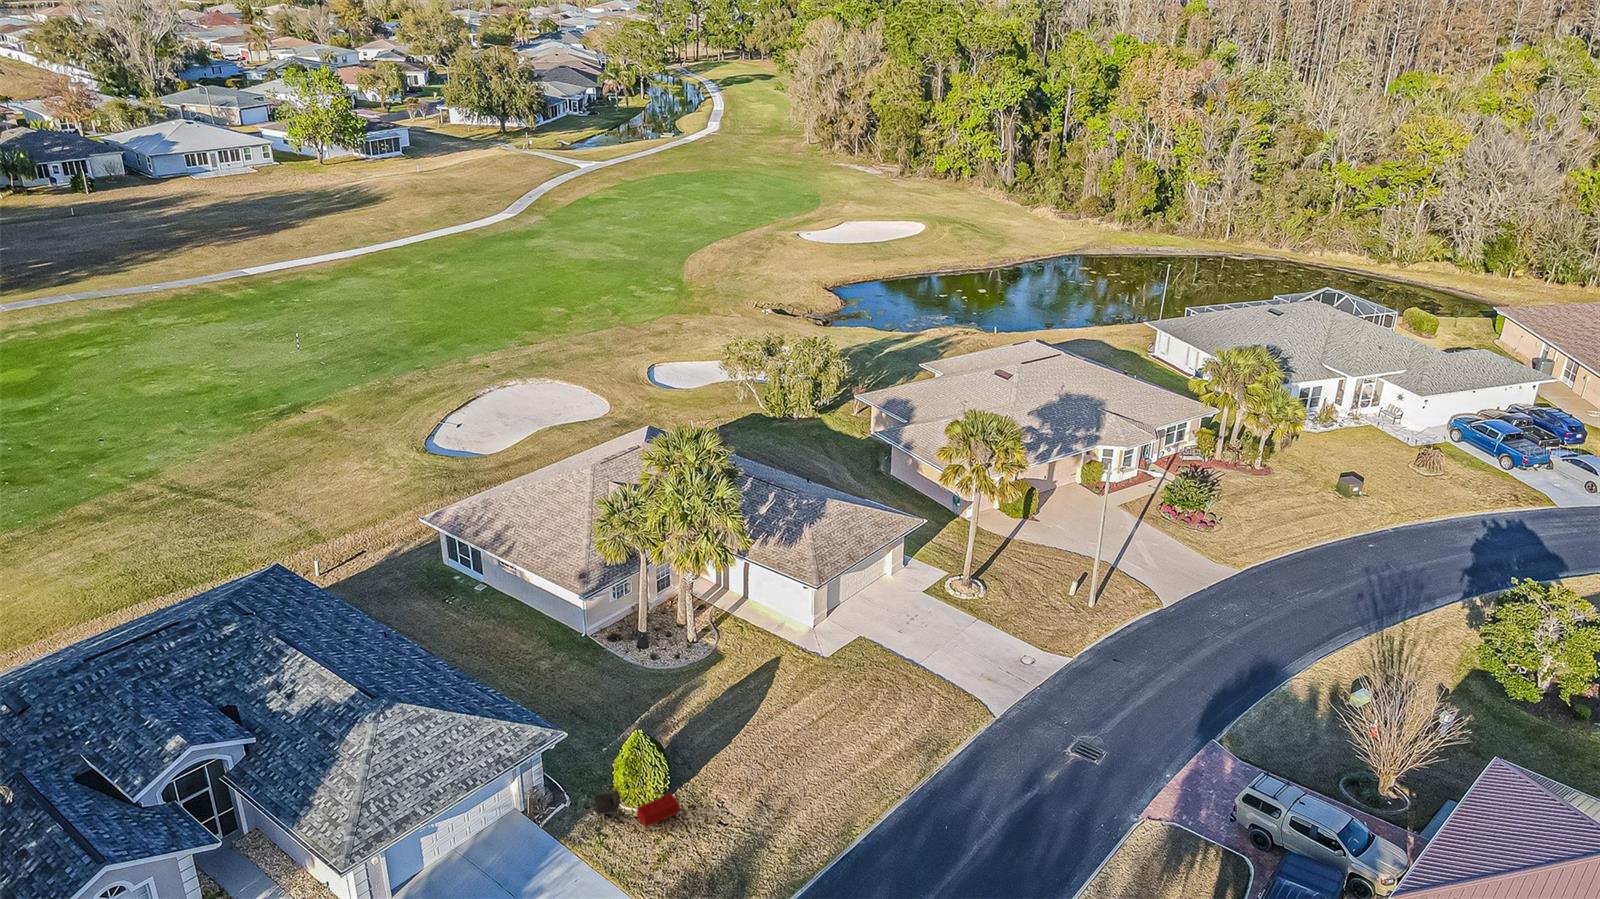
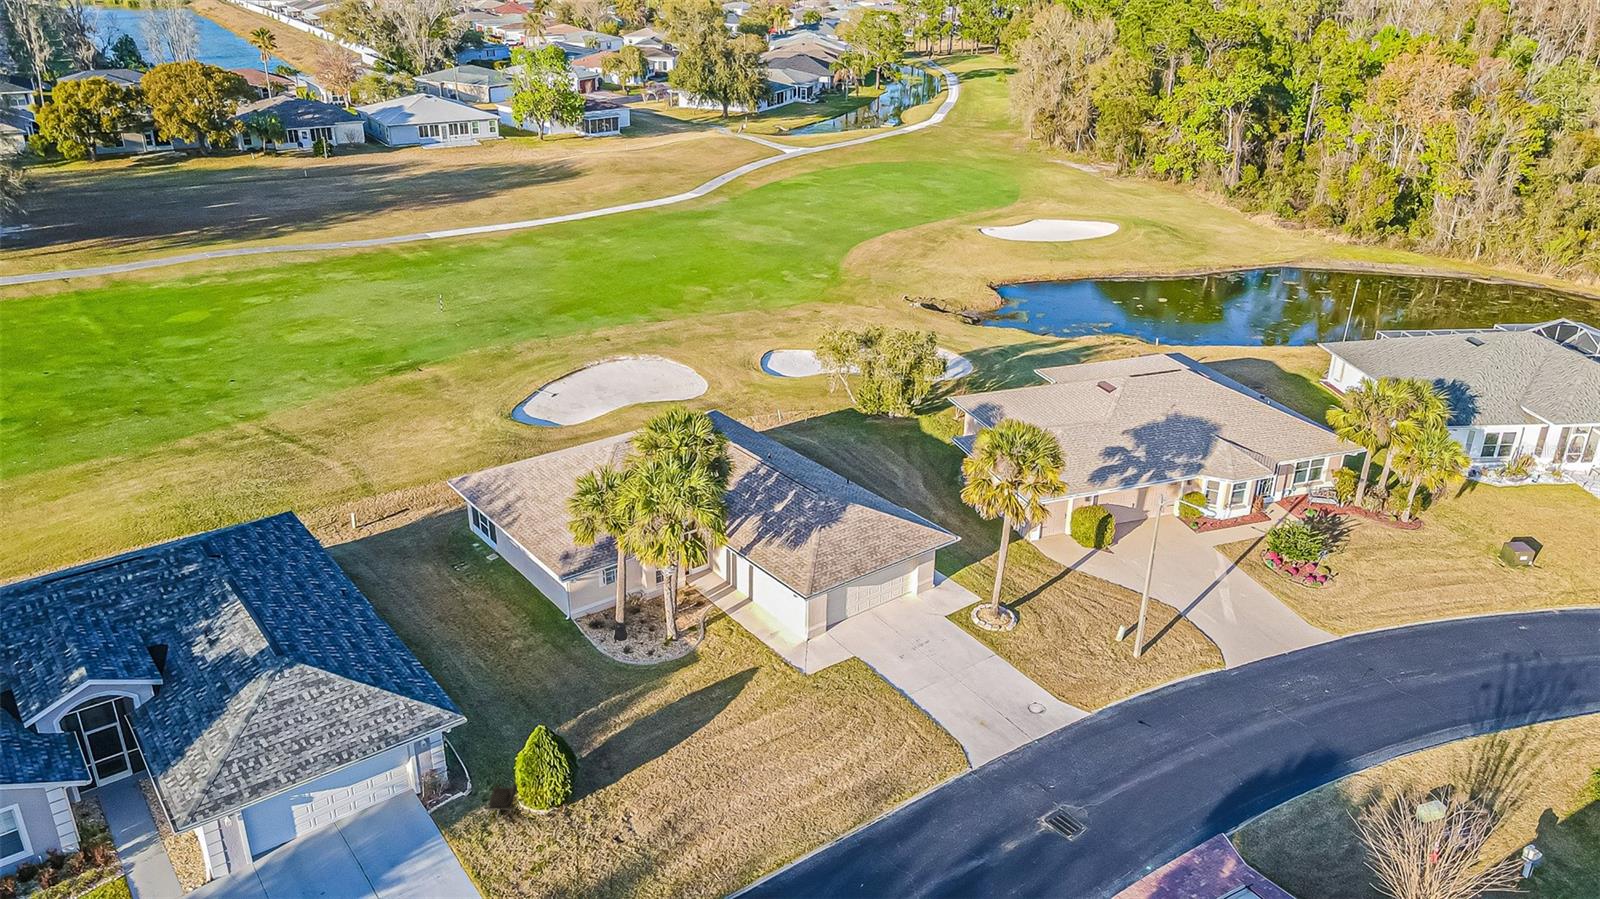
bench: present [637,793,680,830] -> none [528,798,574,835]

